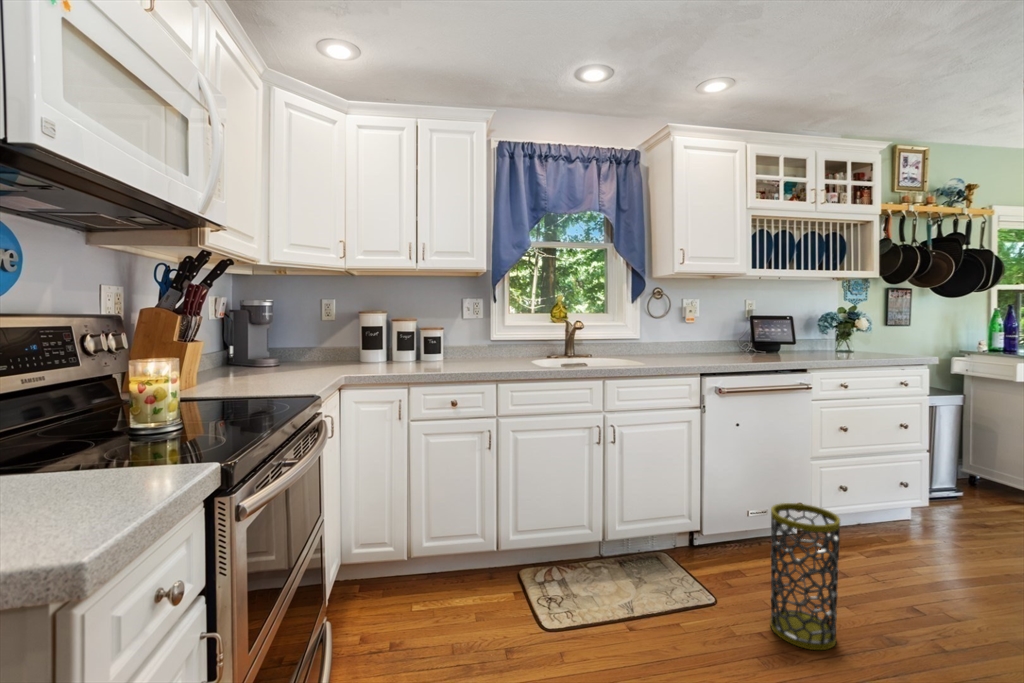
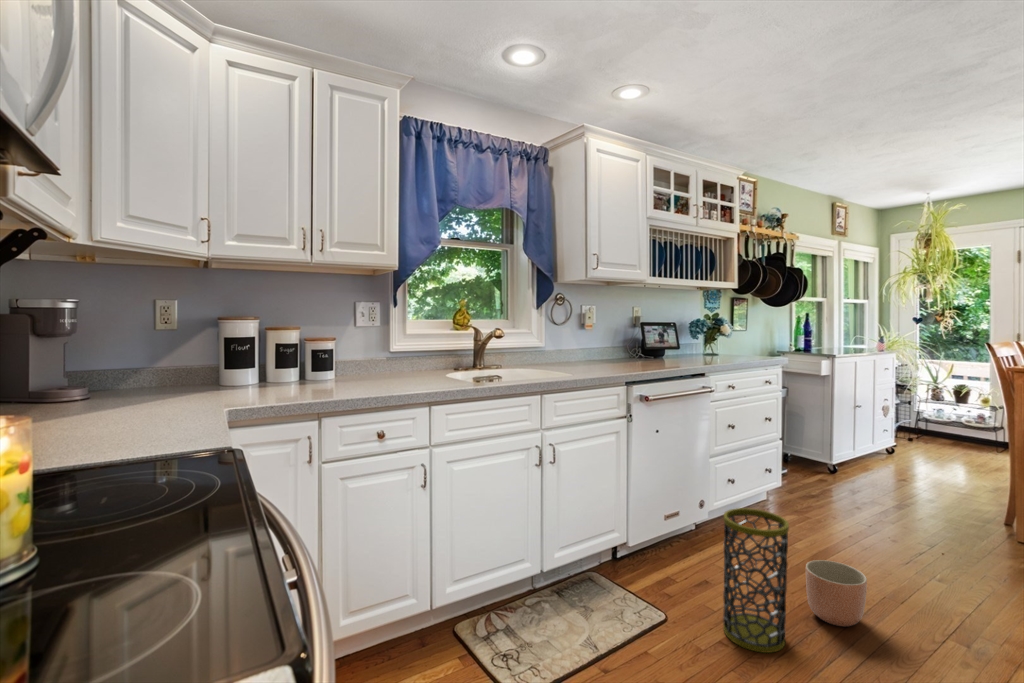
planter: none [881,573,953,647] -> present [806,560,867,626]

